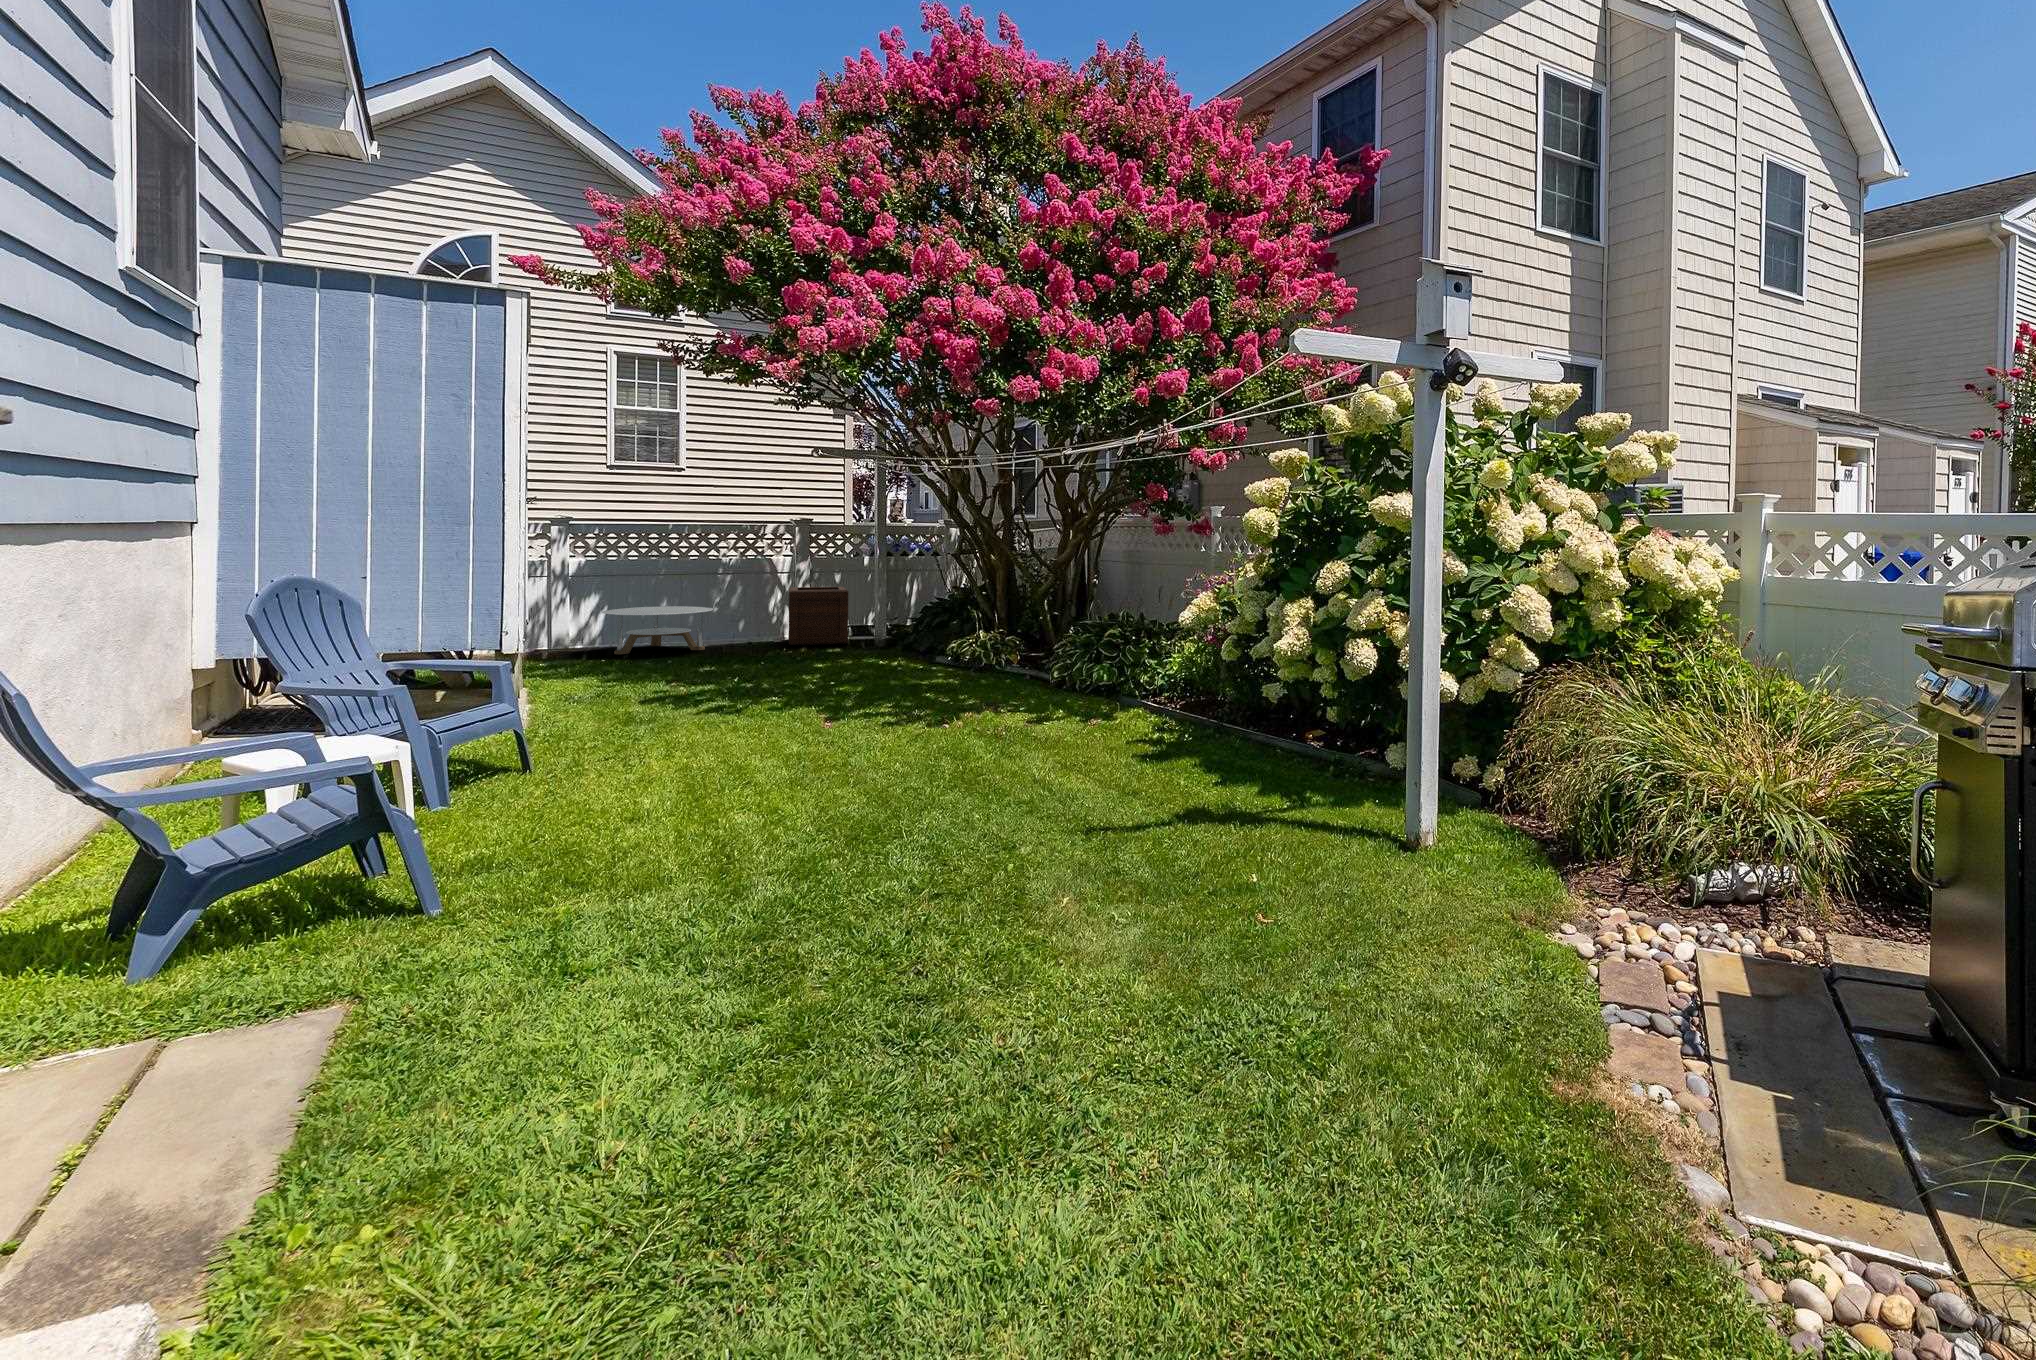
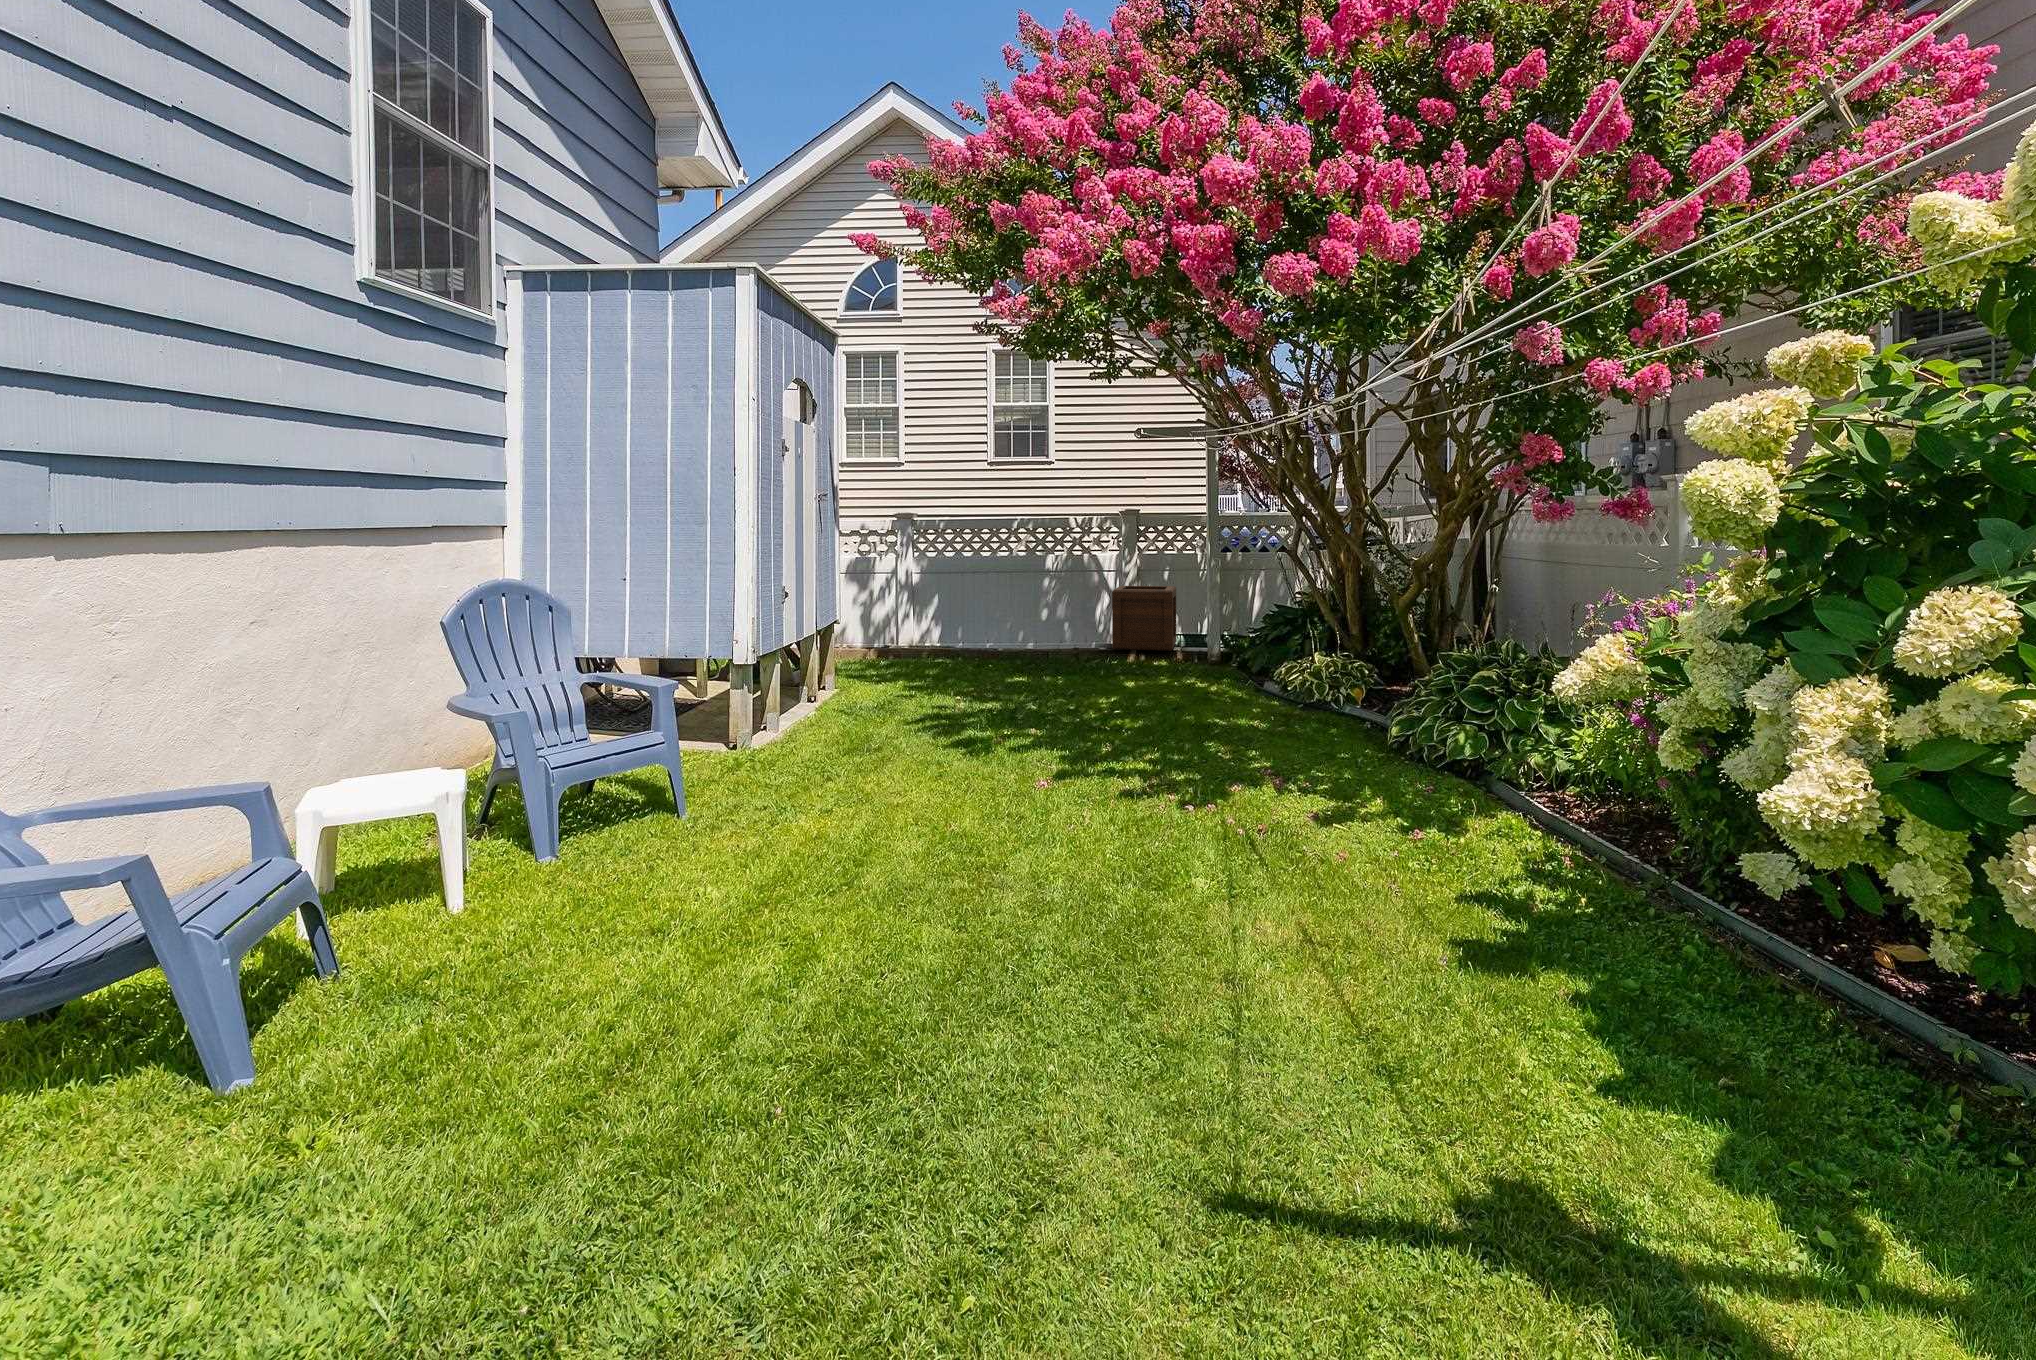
round table: present [602,606,714,654] -> none [943,602,1040,649]

